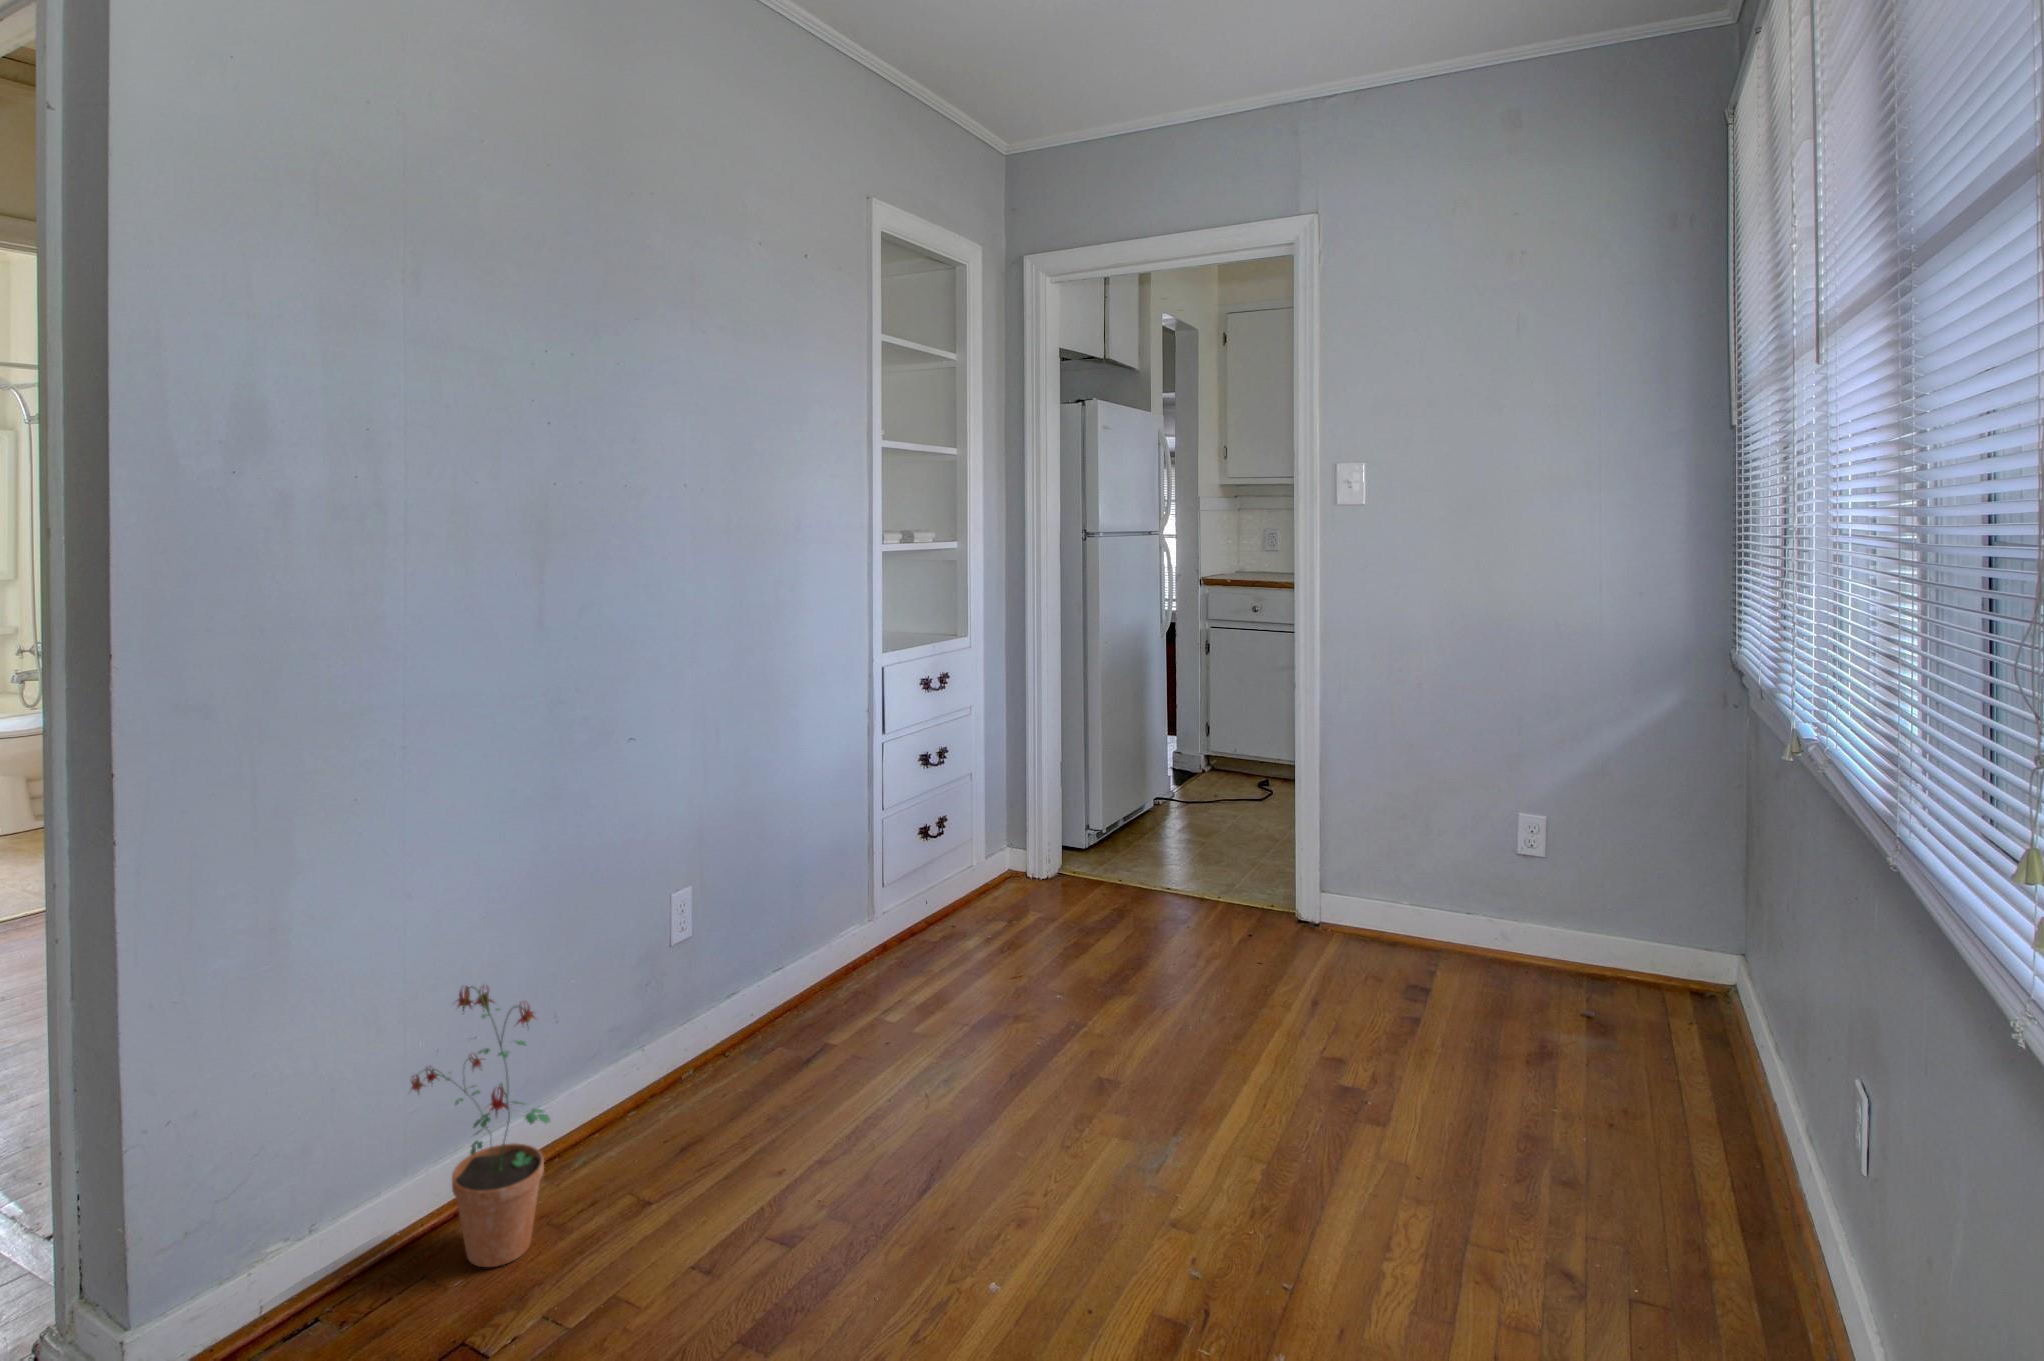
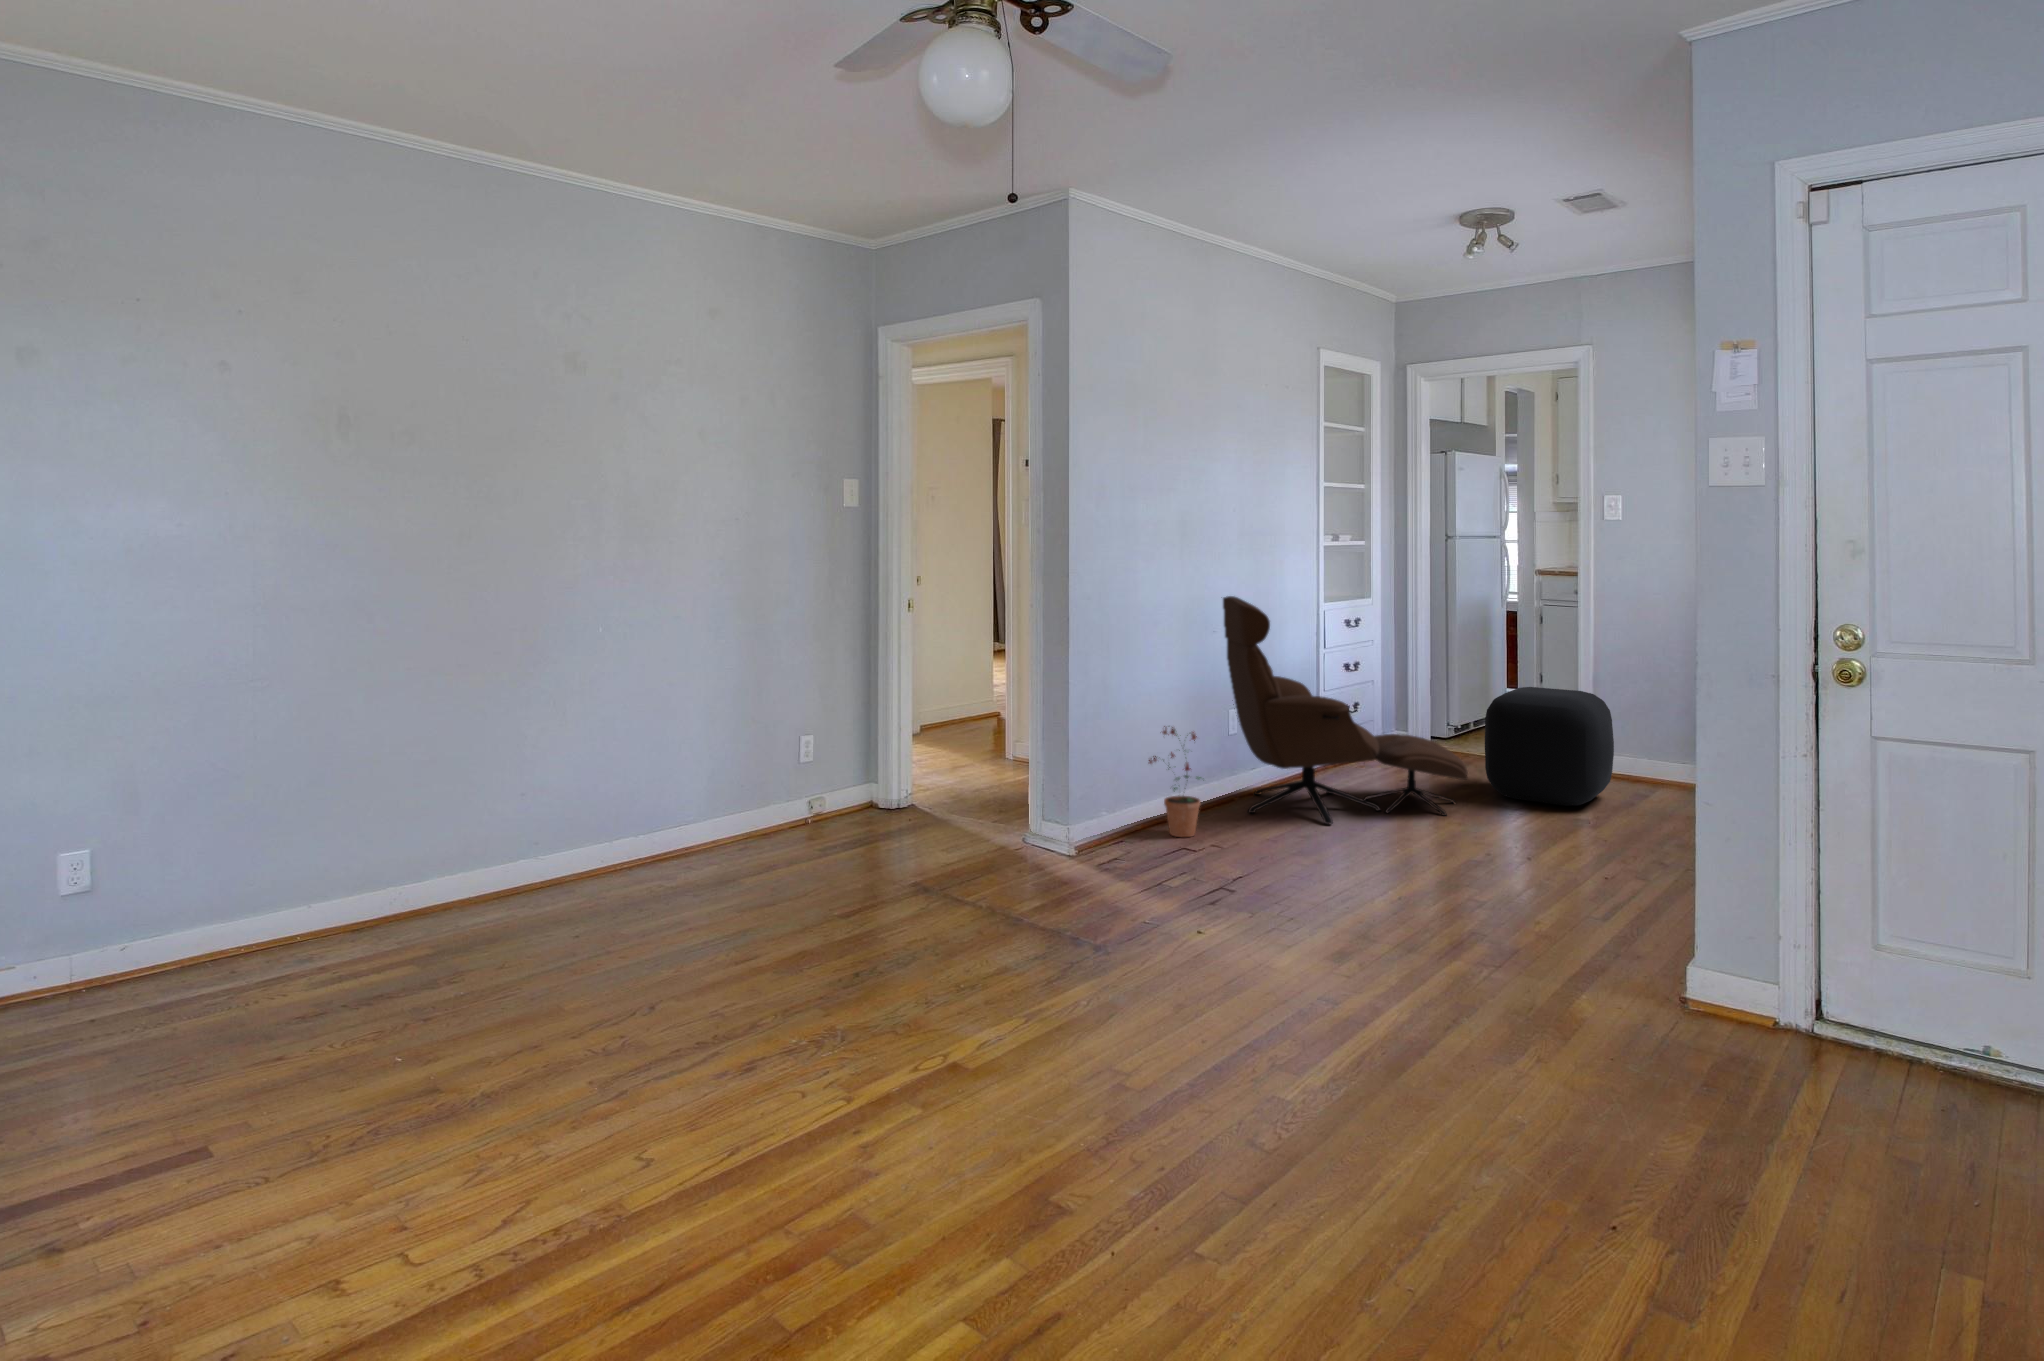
lounge chair: none [652,660,1133,1163] -> present [1223,596,1468,824]
ottoman: none [1158,800,1381,1039] -> present [1485,687,1614,806]

